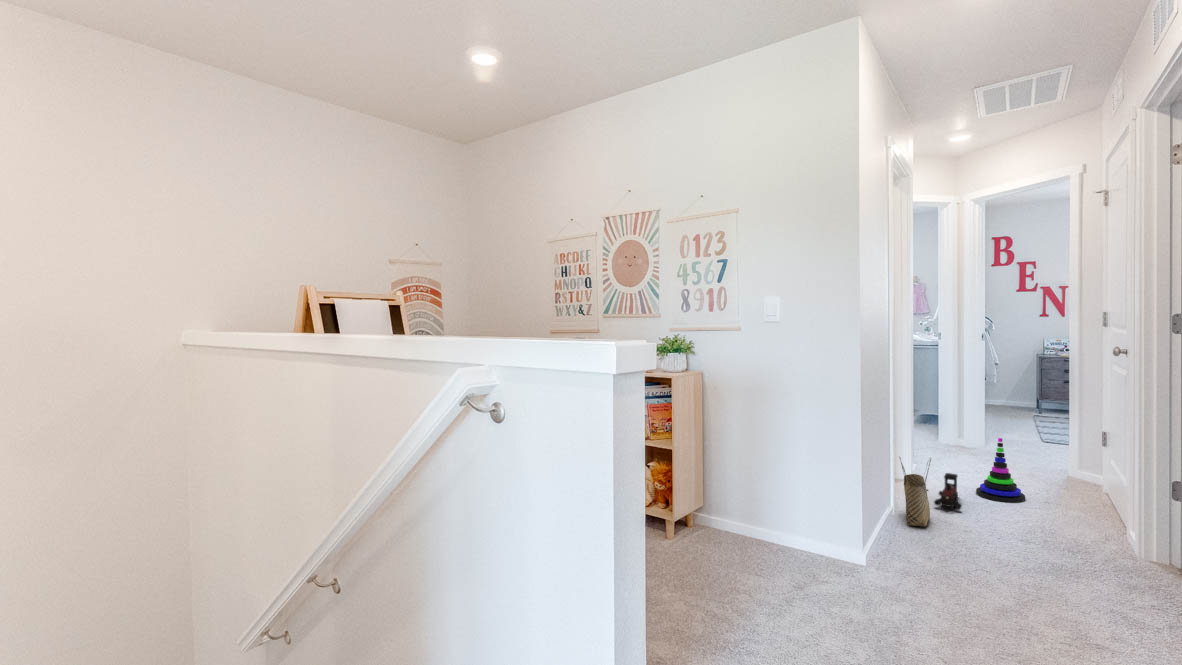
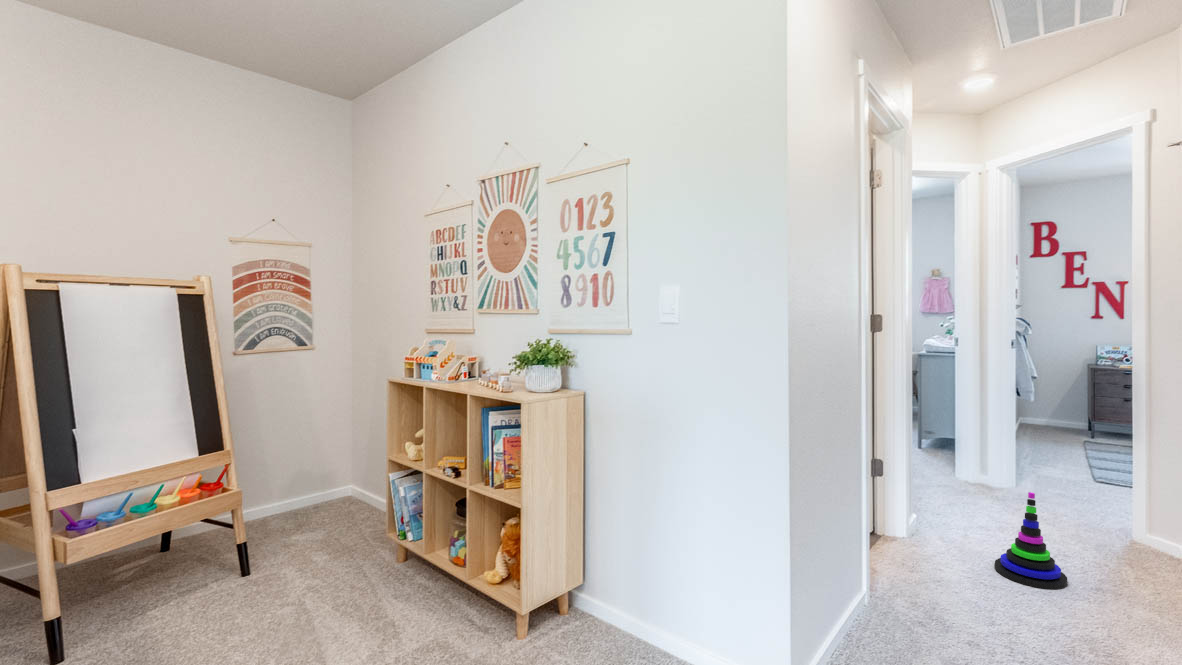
woven basket: present [900,458,931,526] -> none [874,521,921,634]
toy train: present [934,473,962,512] -> none [929,539,969,604]

